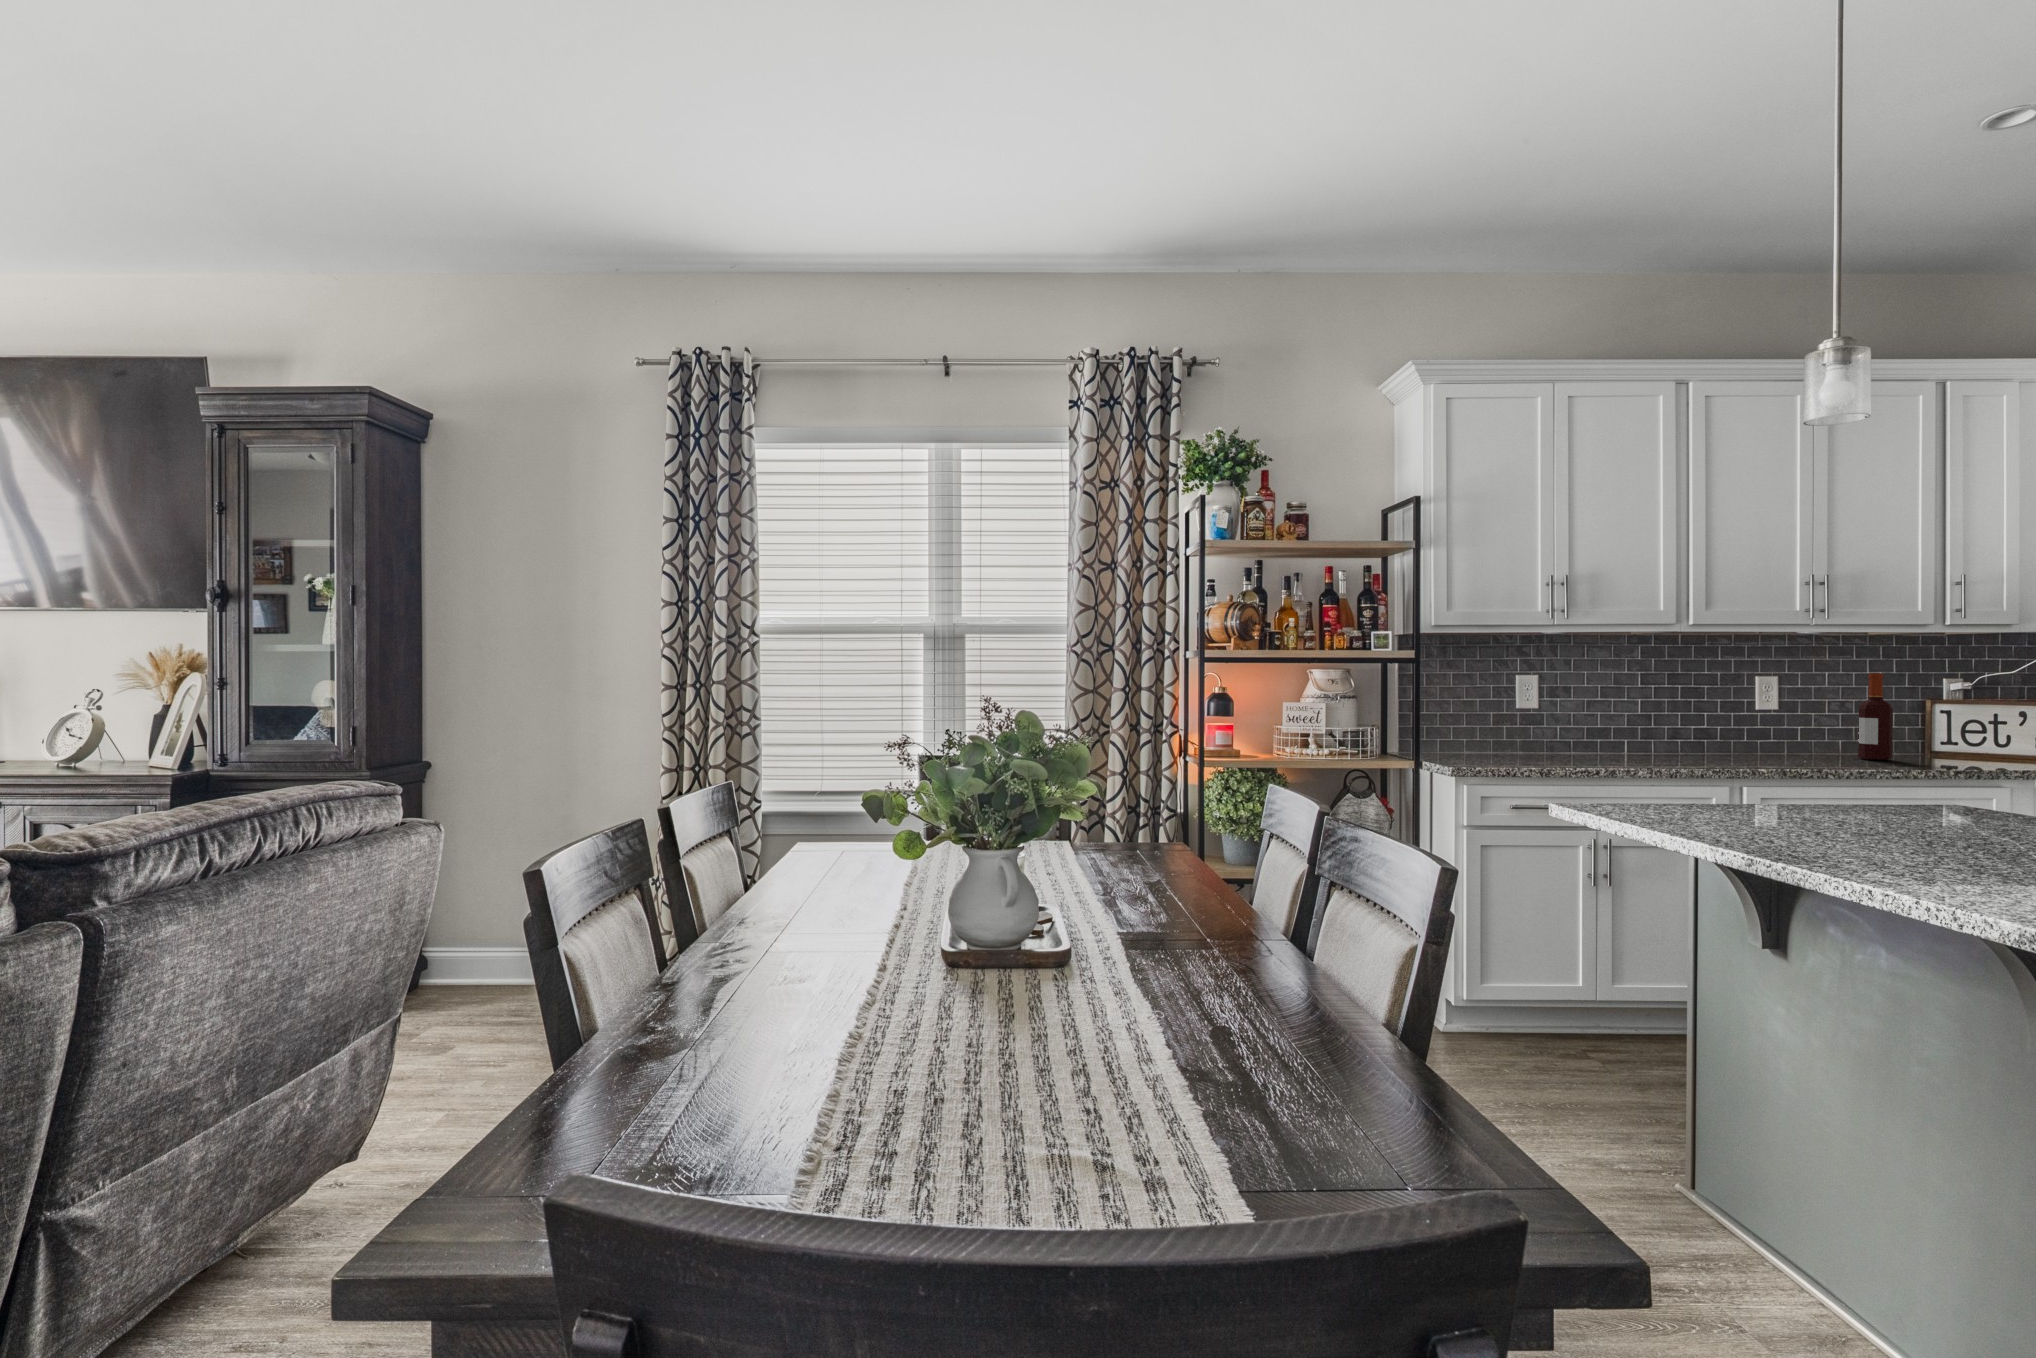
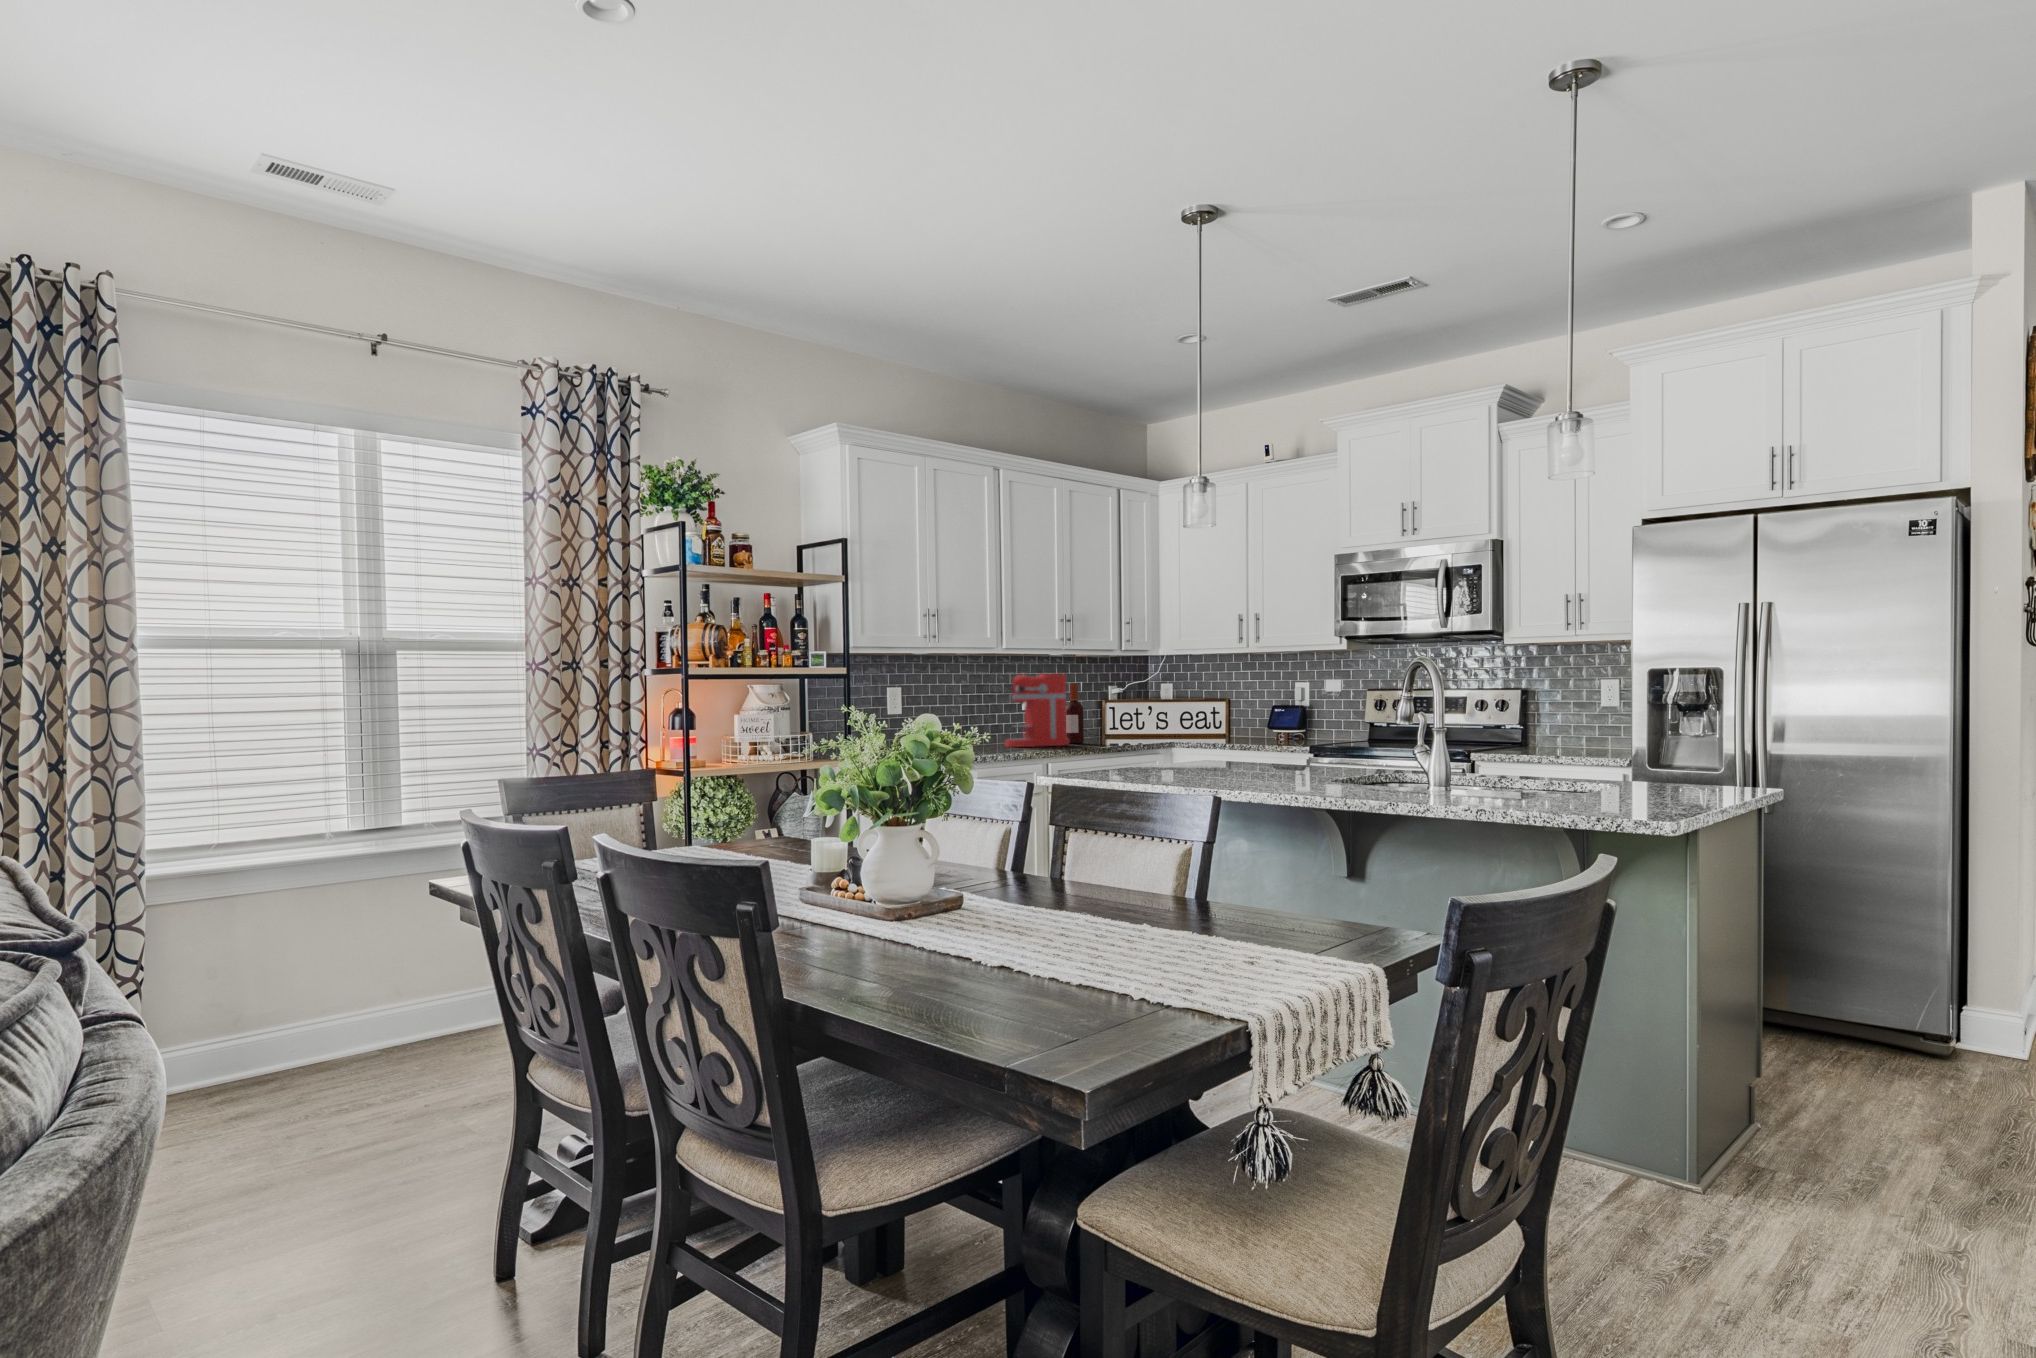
coffee maker: none [1738,658,1855,761] -> present [1005,674,1069,747]

